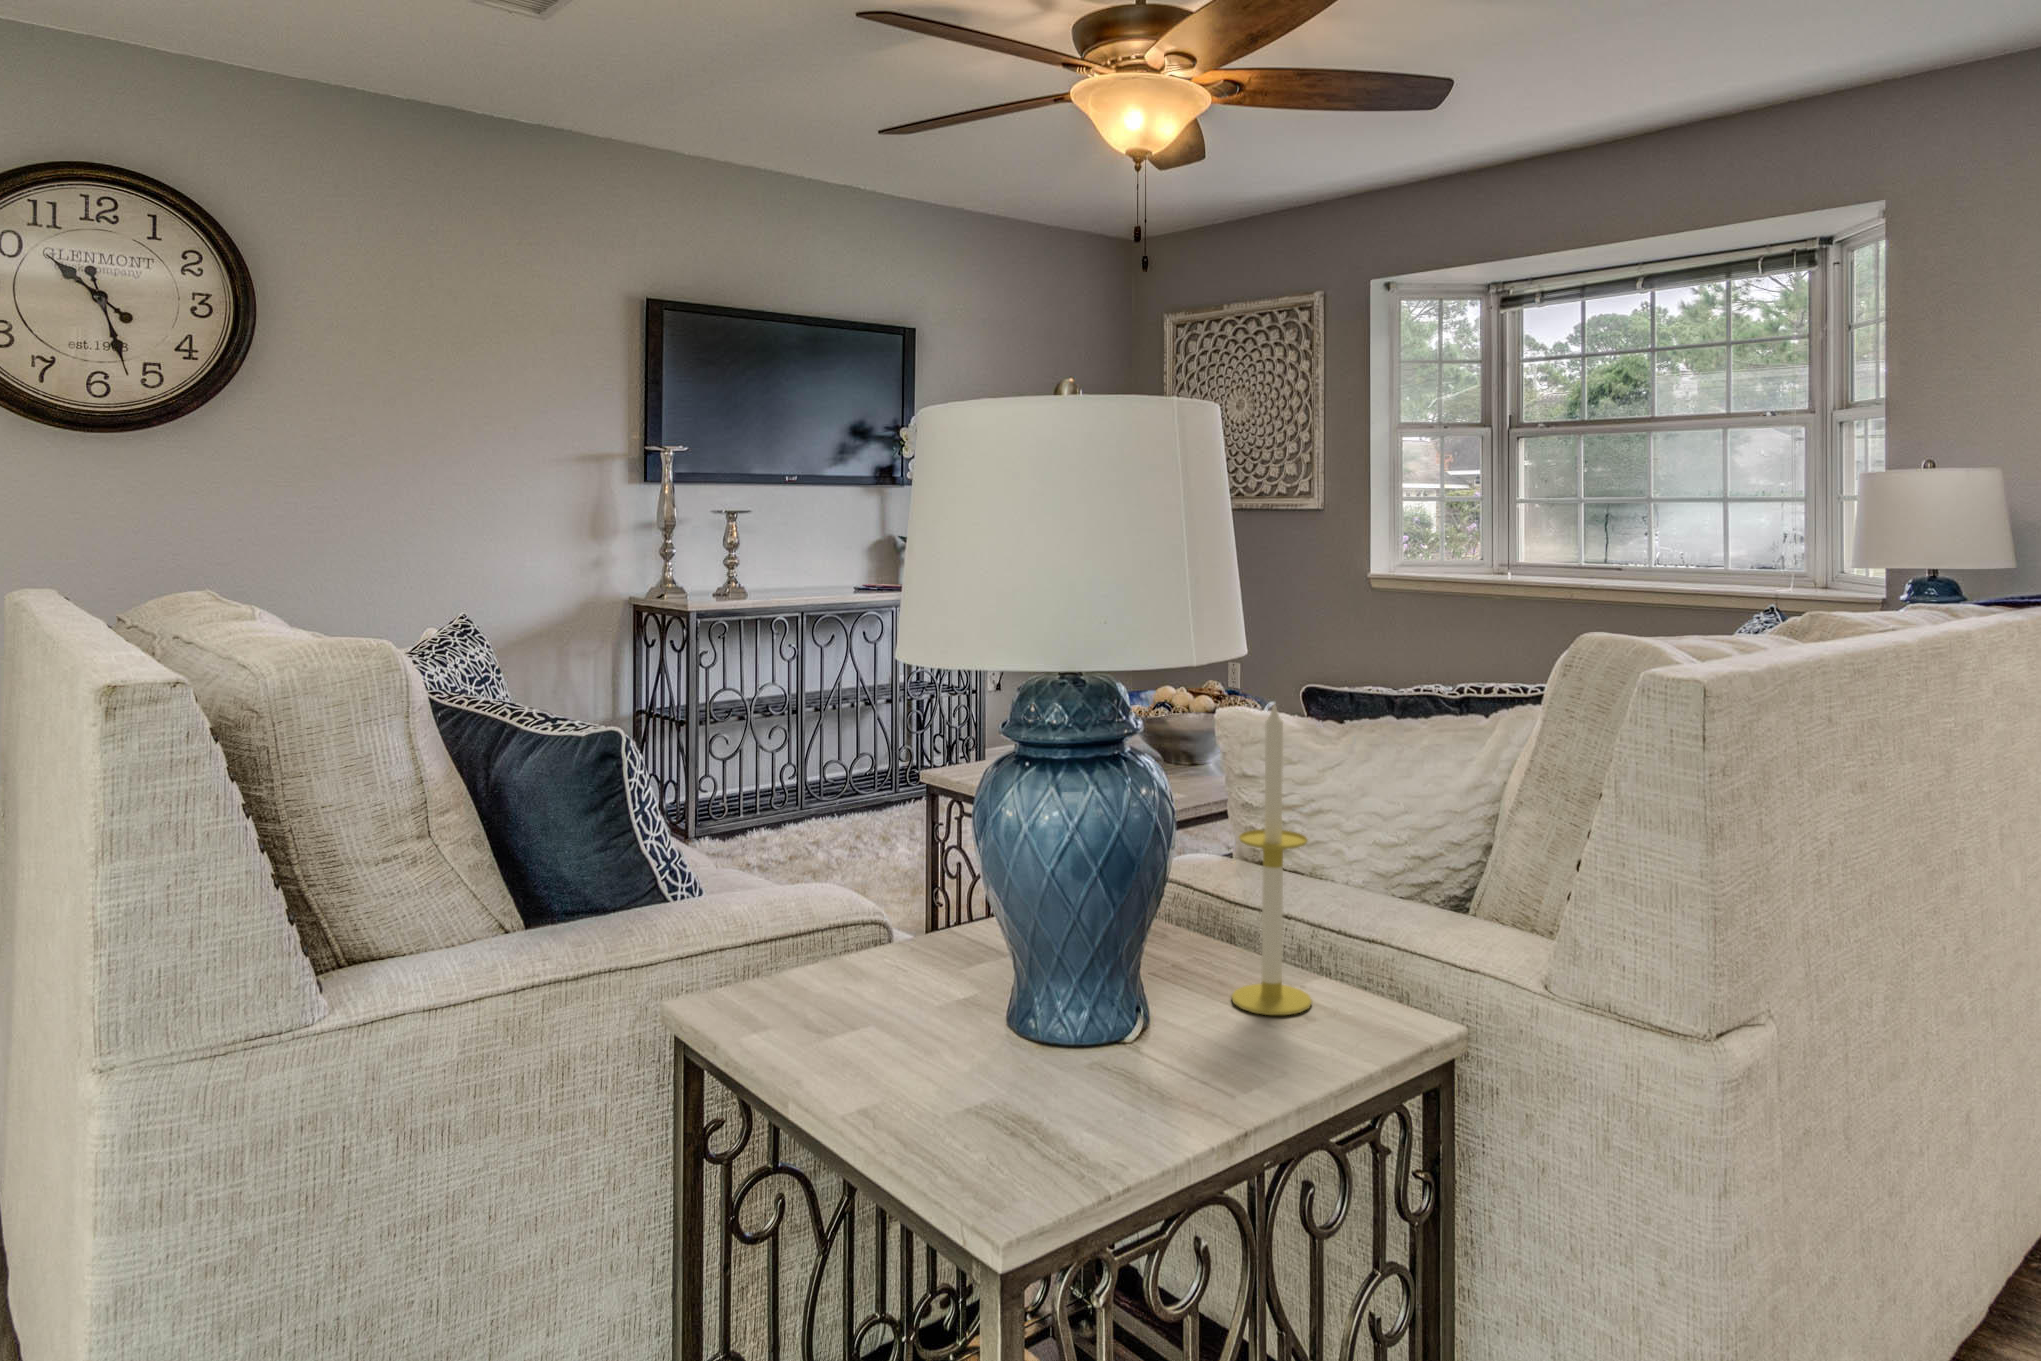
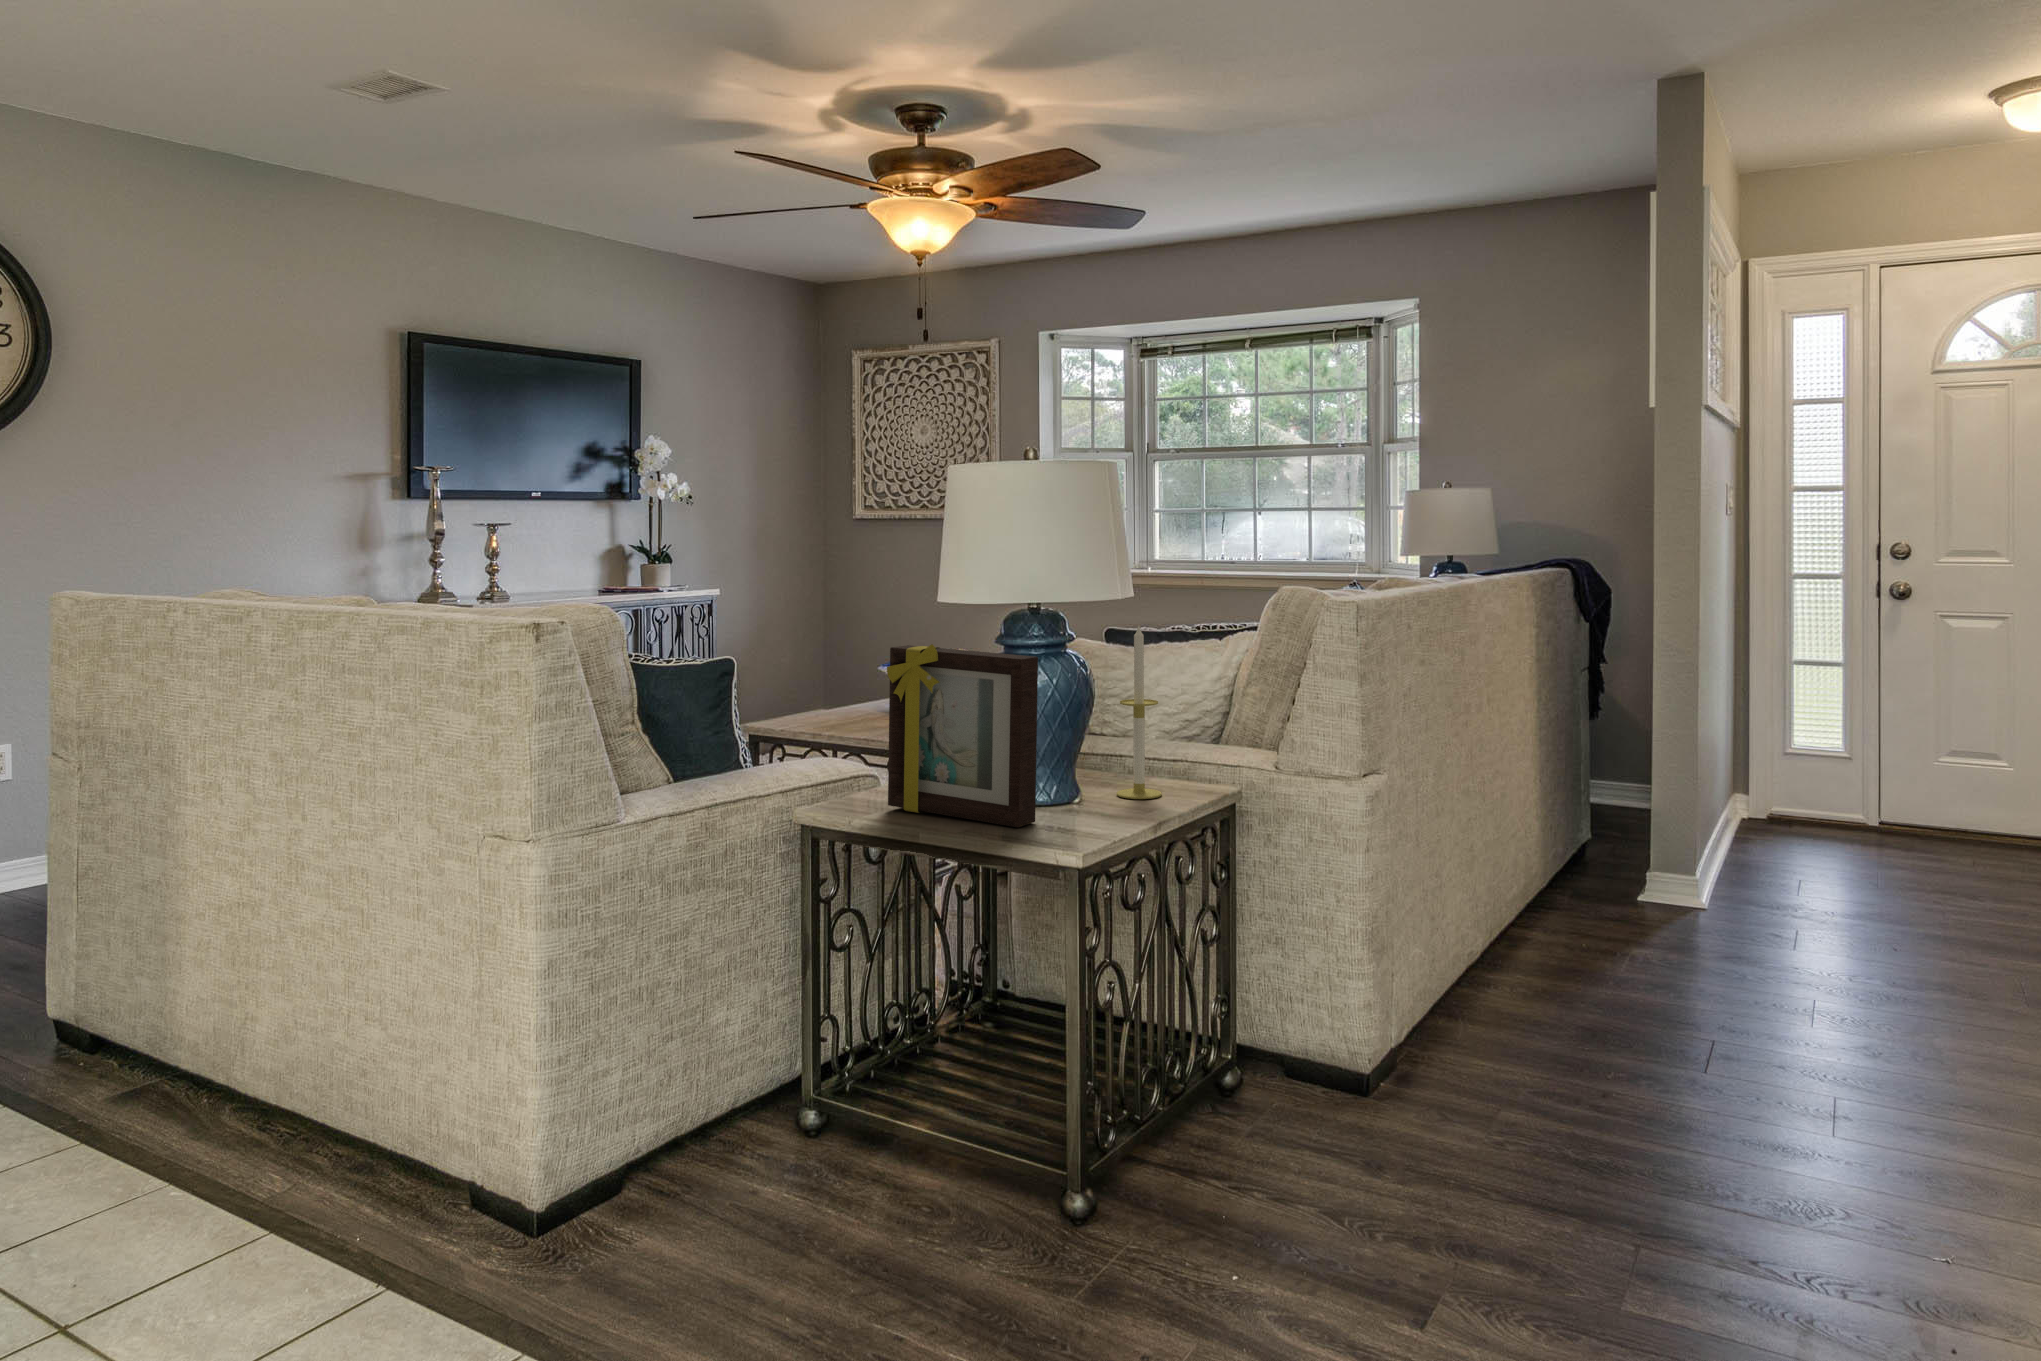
picture frame: none [824,722,1035,1080] -> present [887,644,1038,827]

